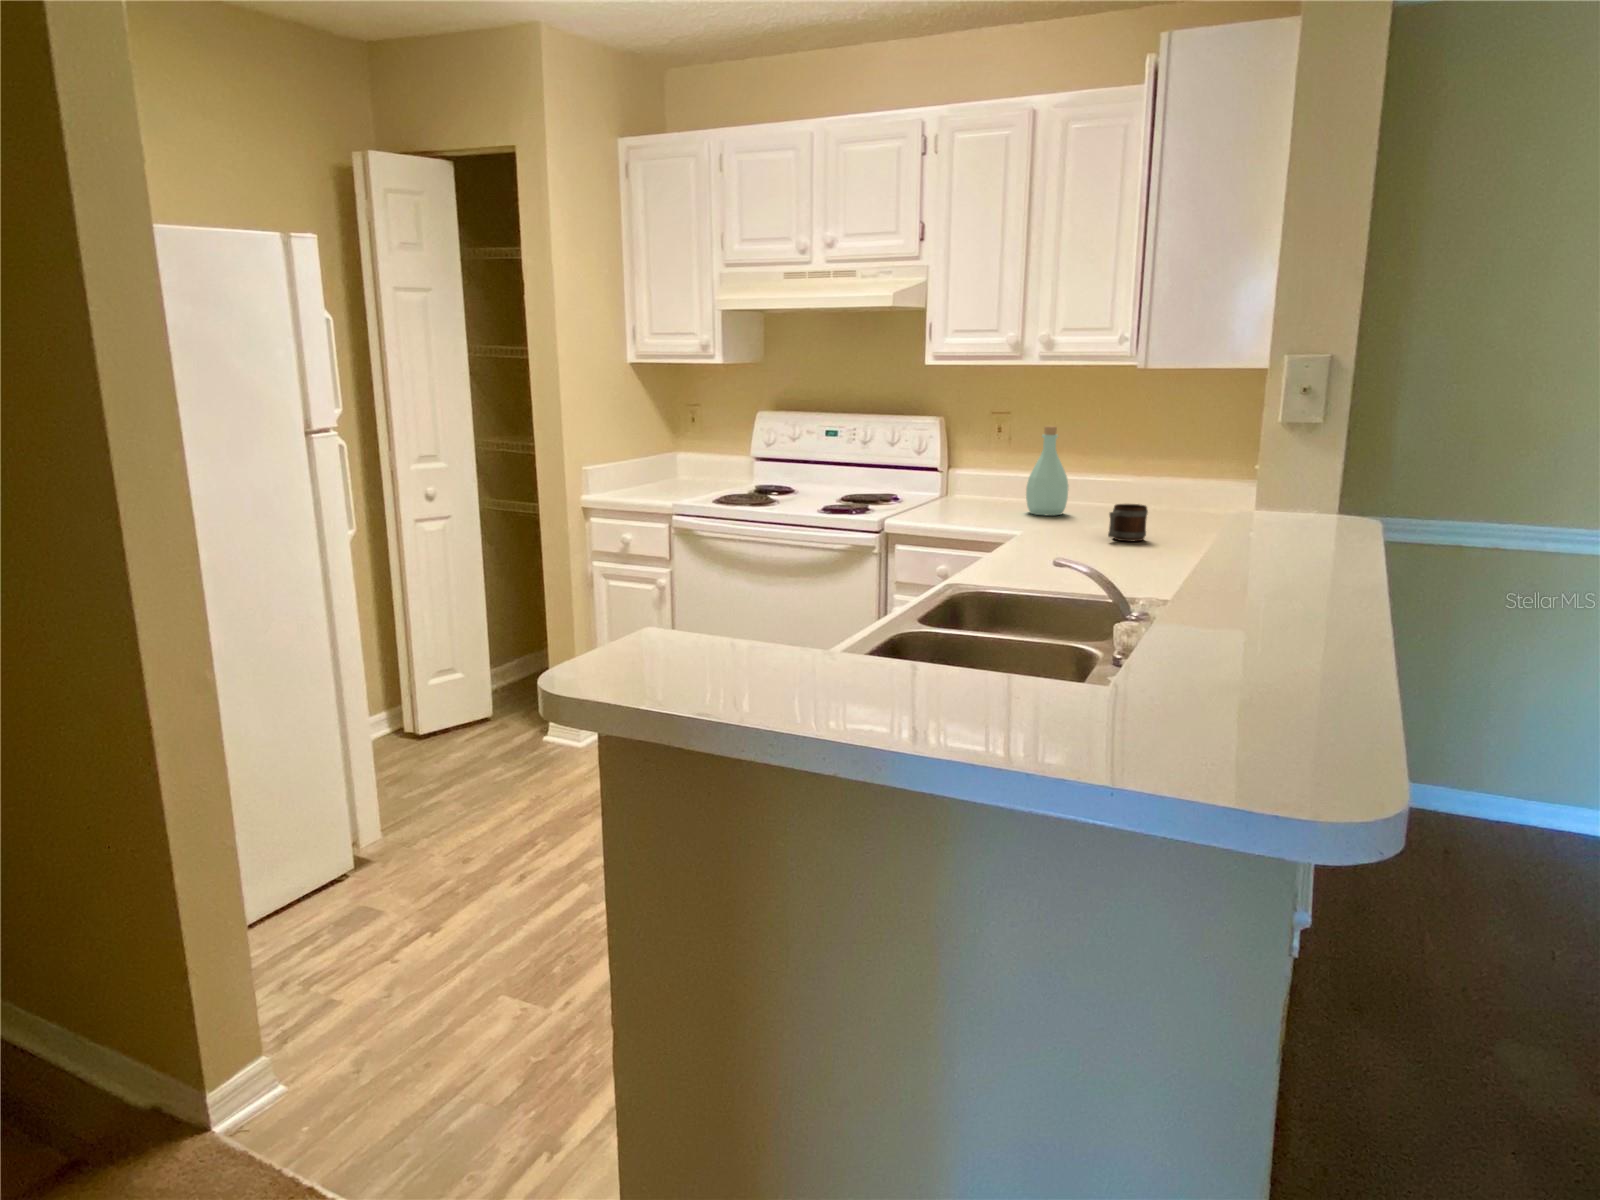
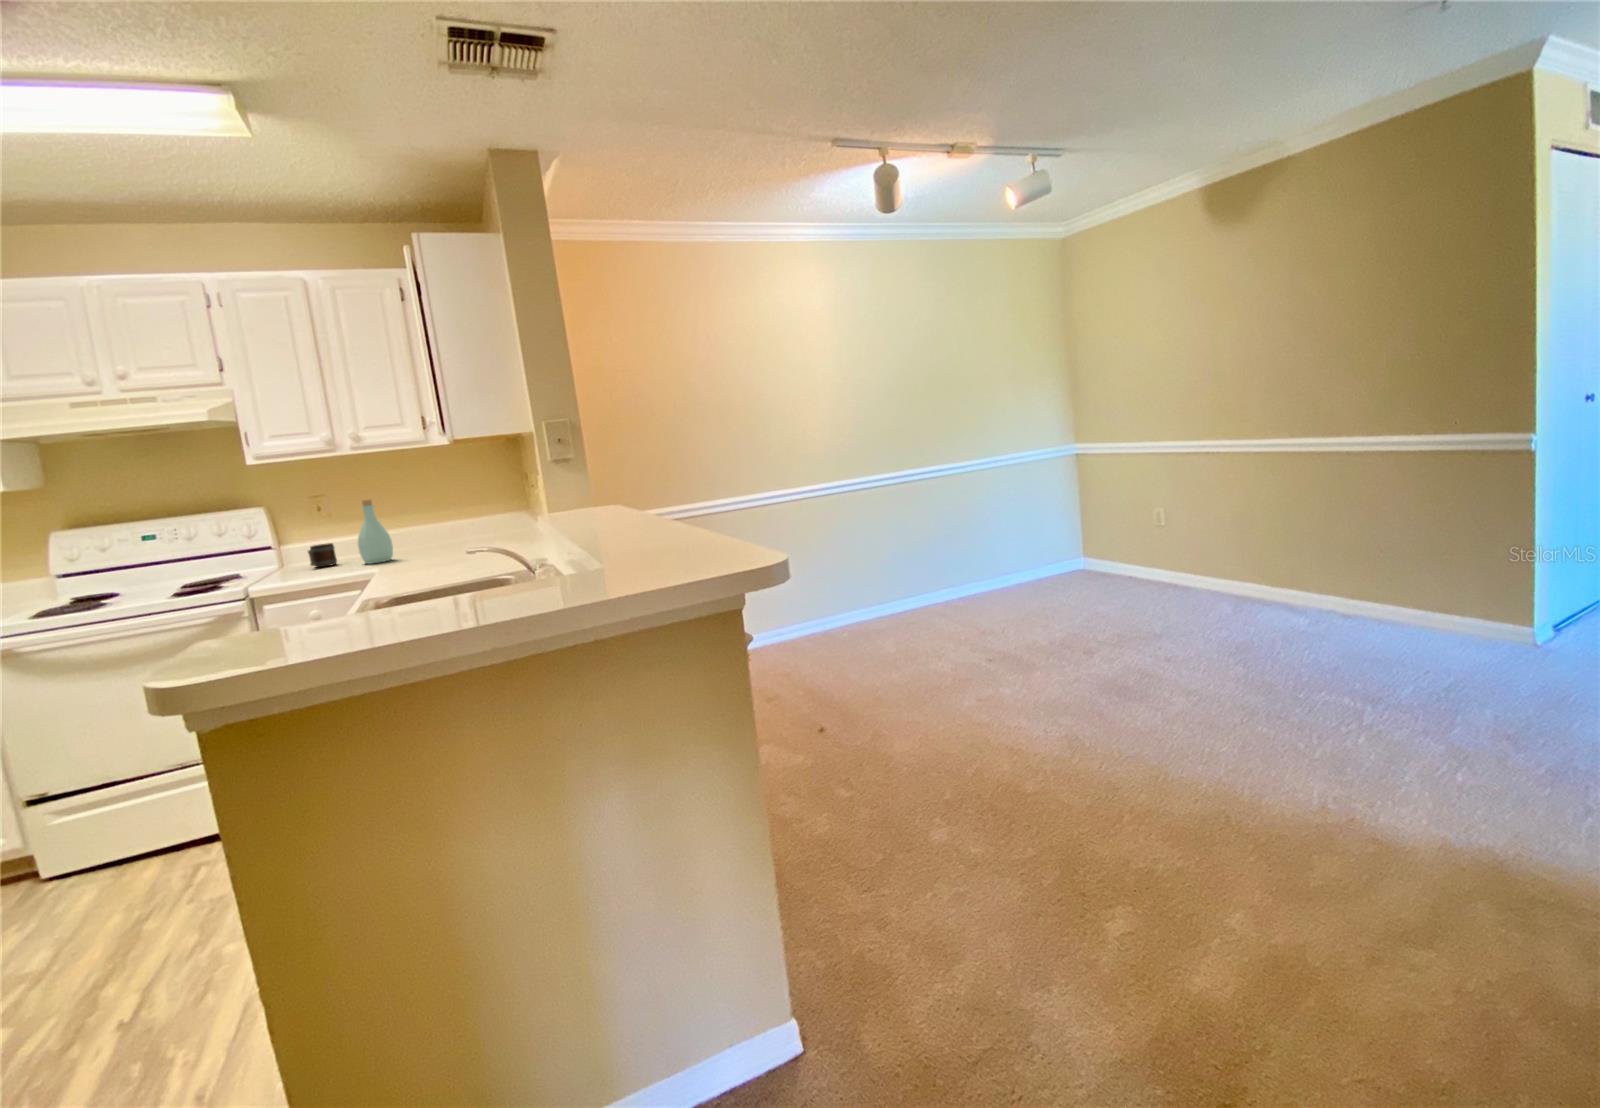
mug: present [1108,504,1148,541] -> present [308,543,337,567]

